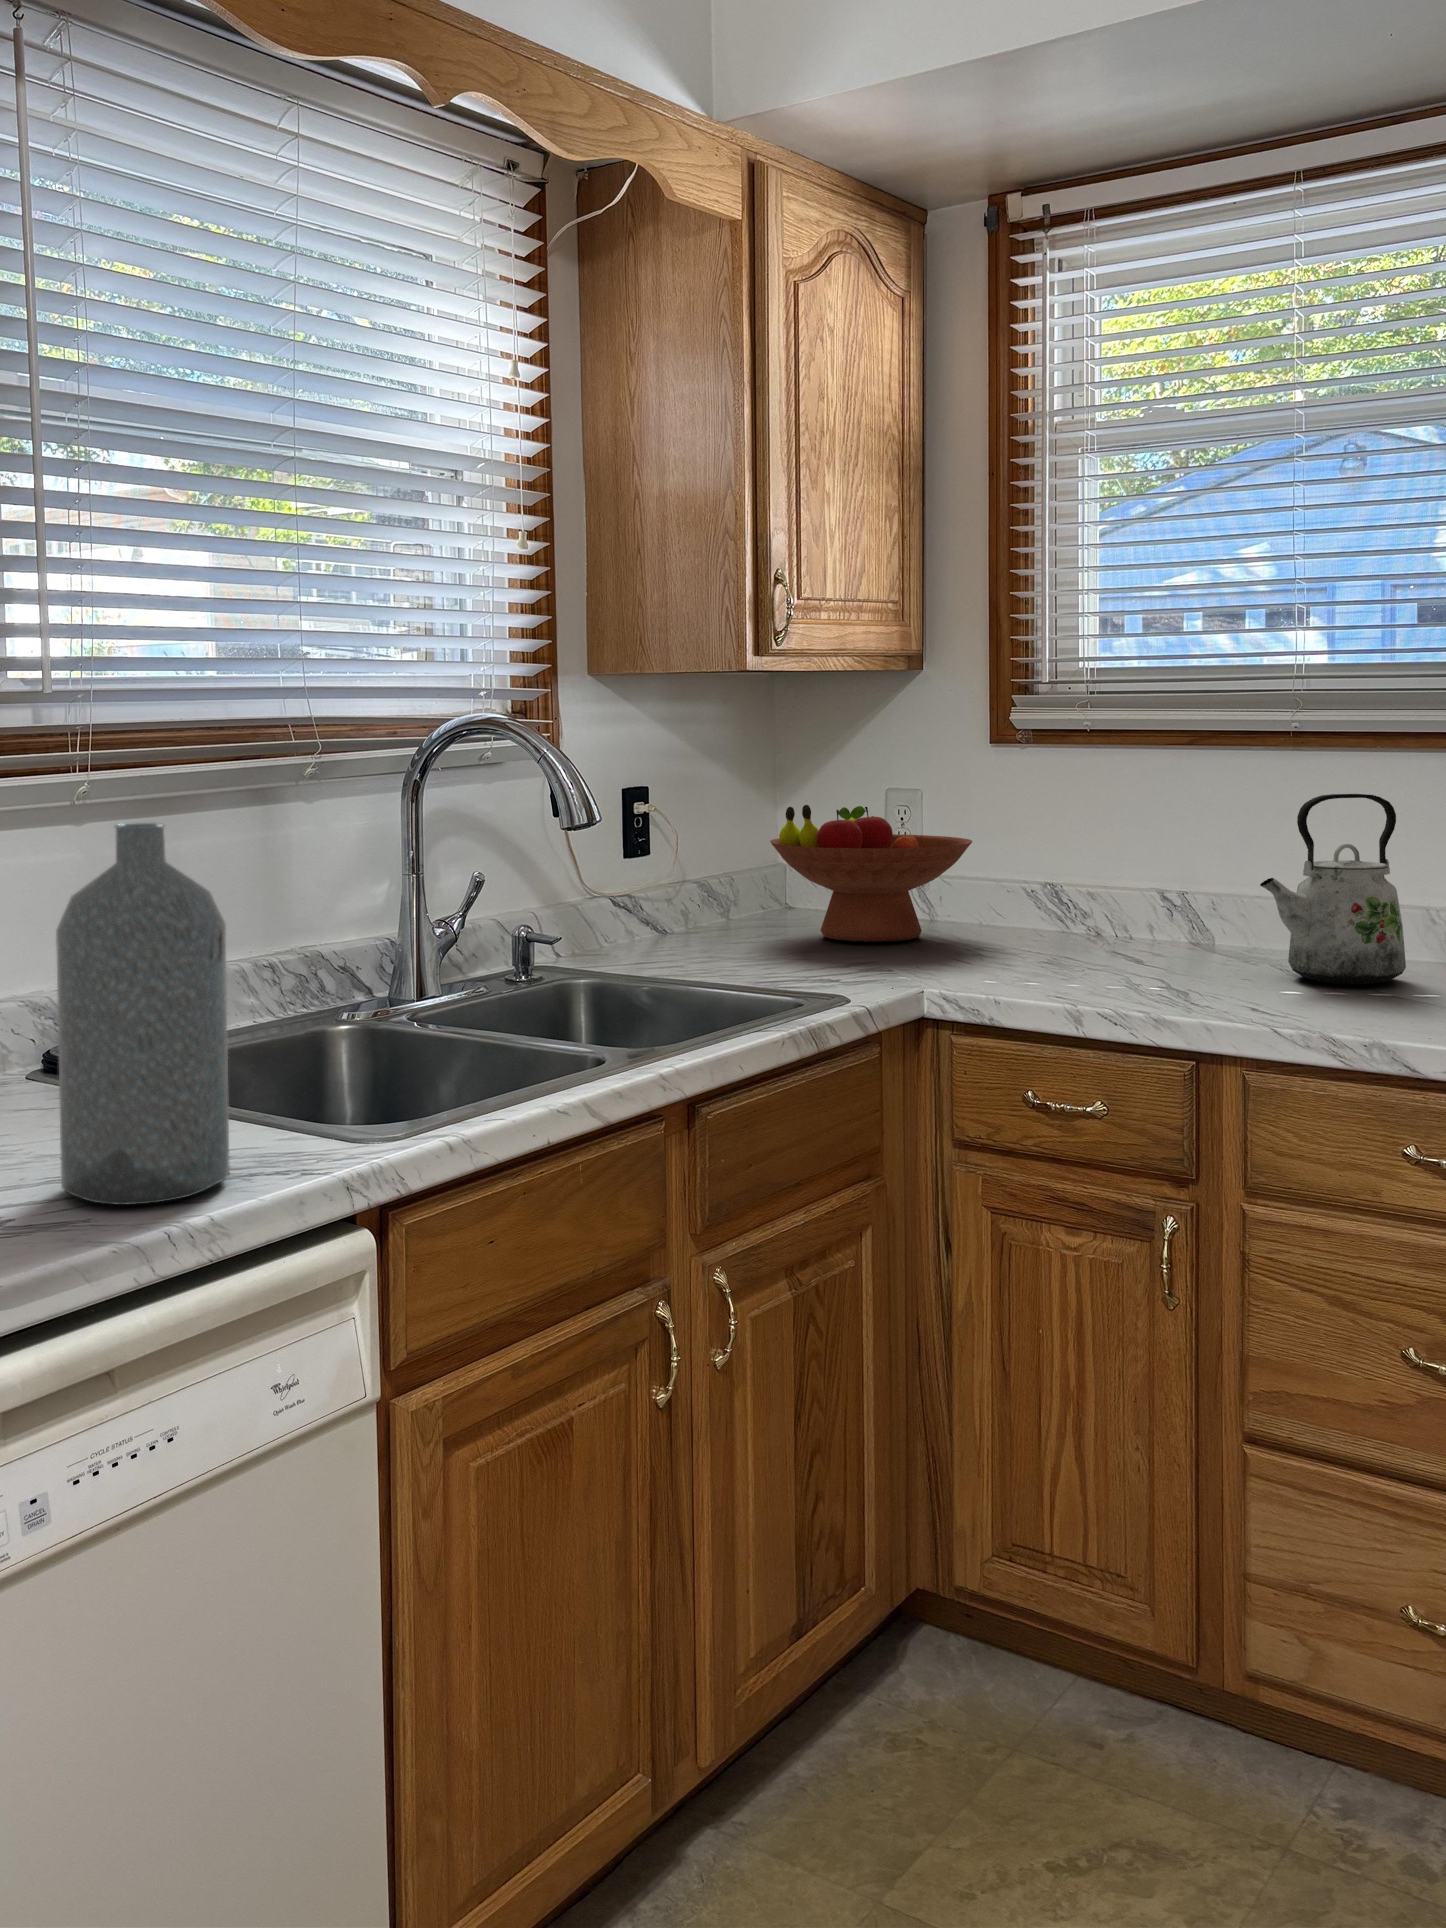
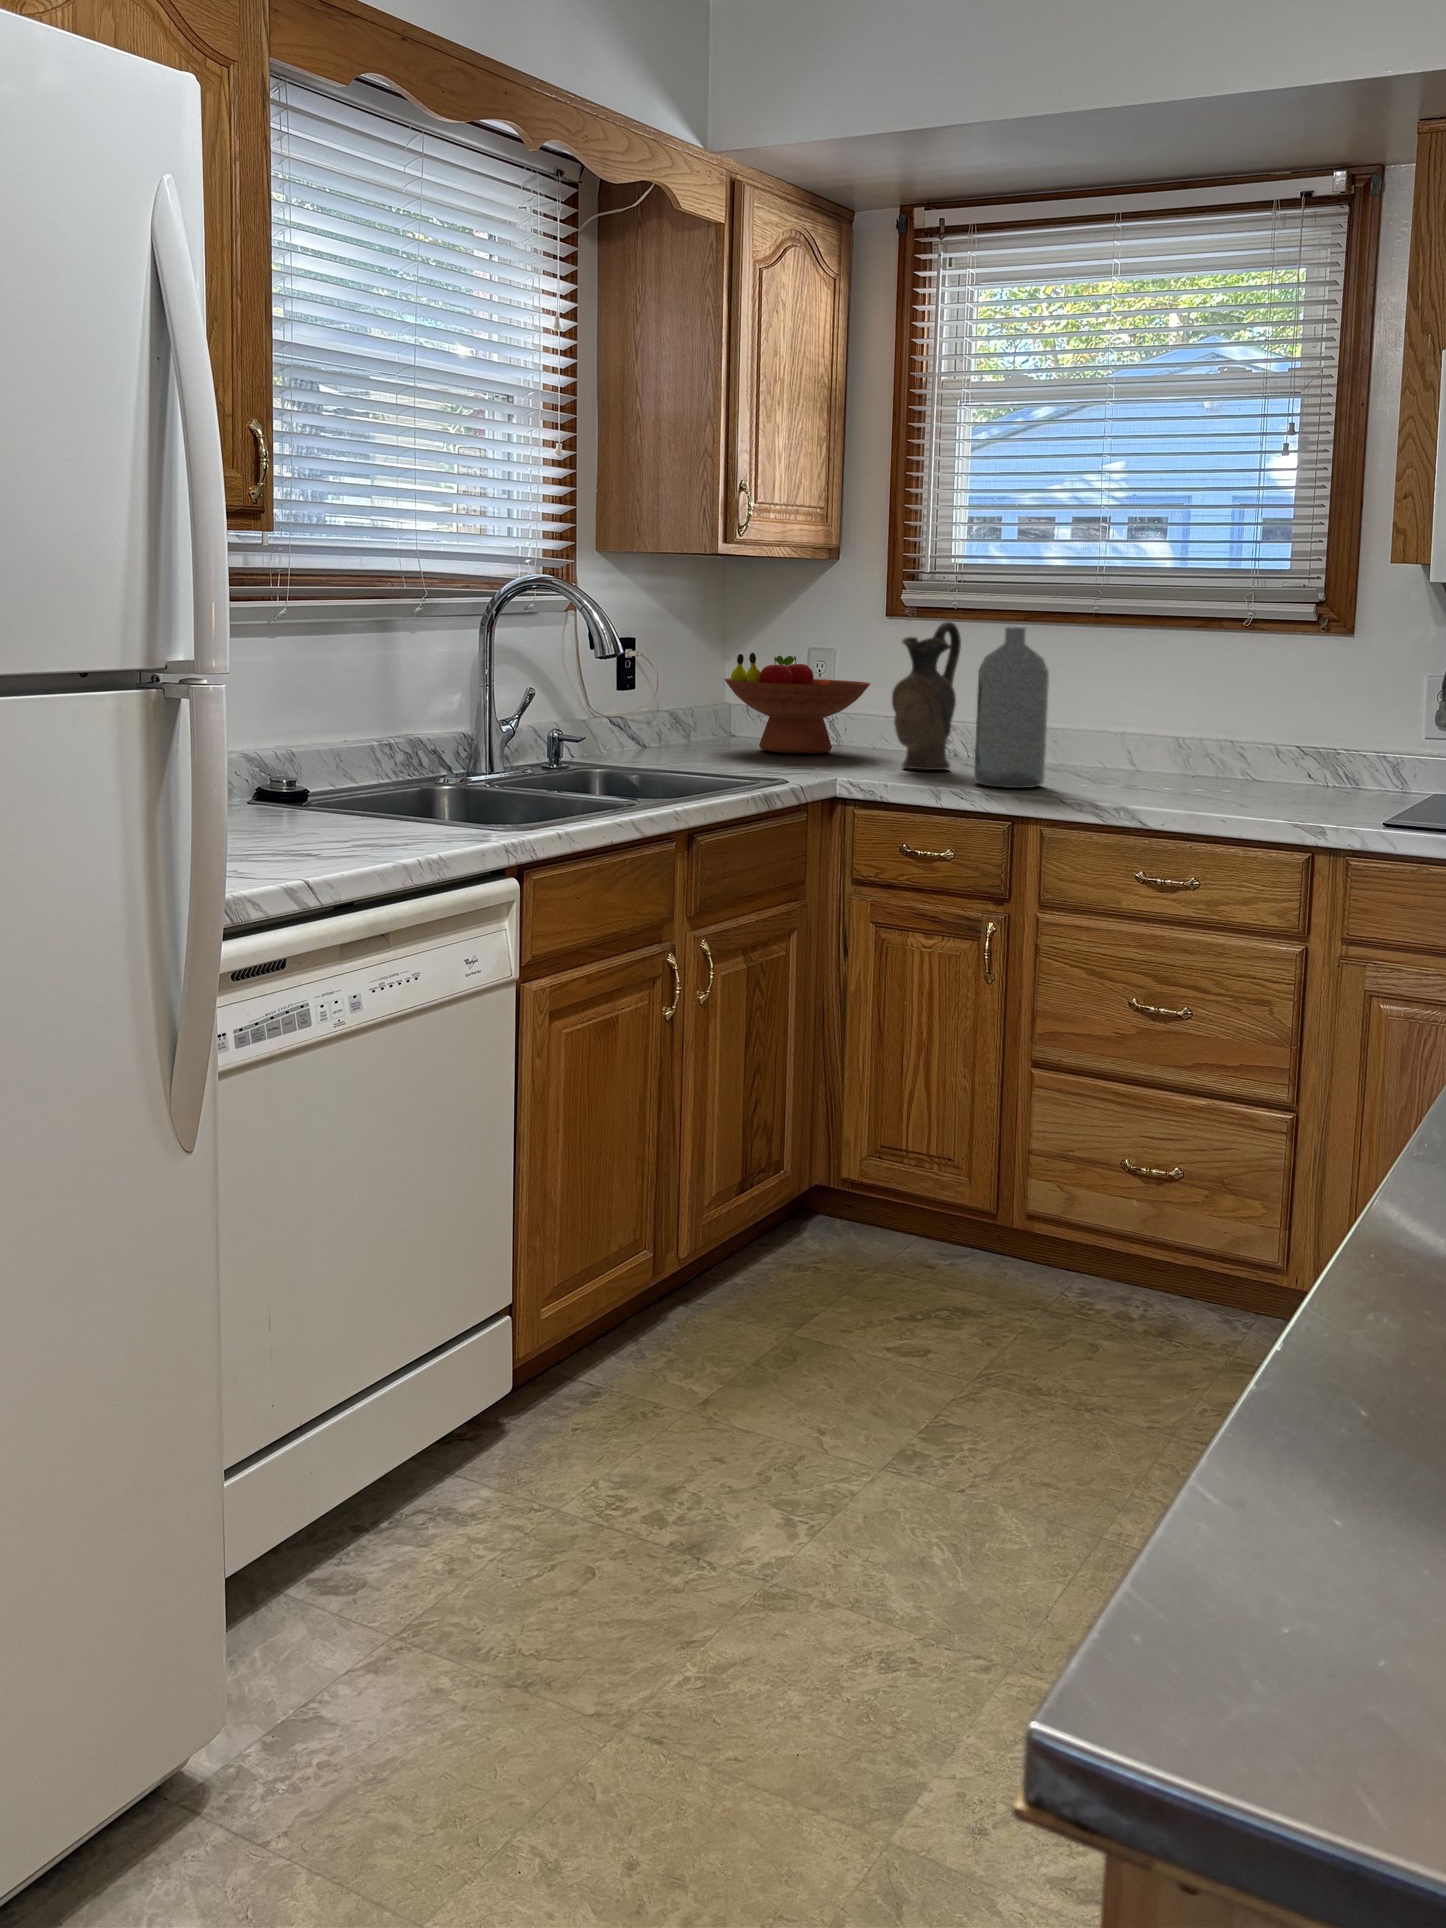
ceramic pitcher: none [1002,754,1099,970] -> present [892,621,961,770]
kettle: present [1260,794,1406,984] -> none [1064,654,1157,782]
bottle: present [56,823,230,1205] -> present [974,627,1049,788]

